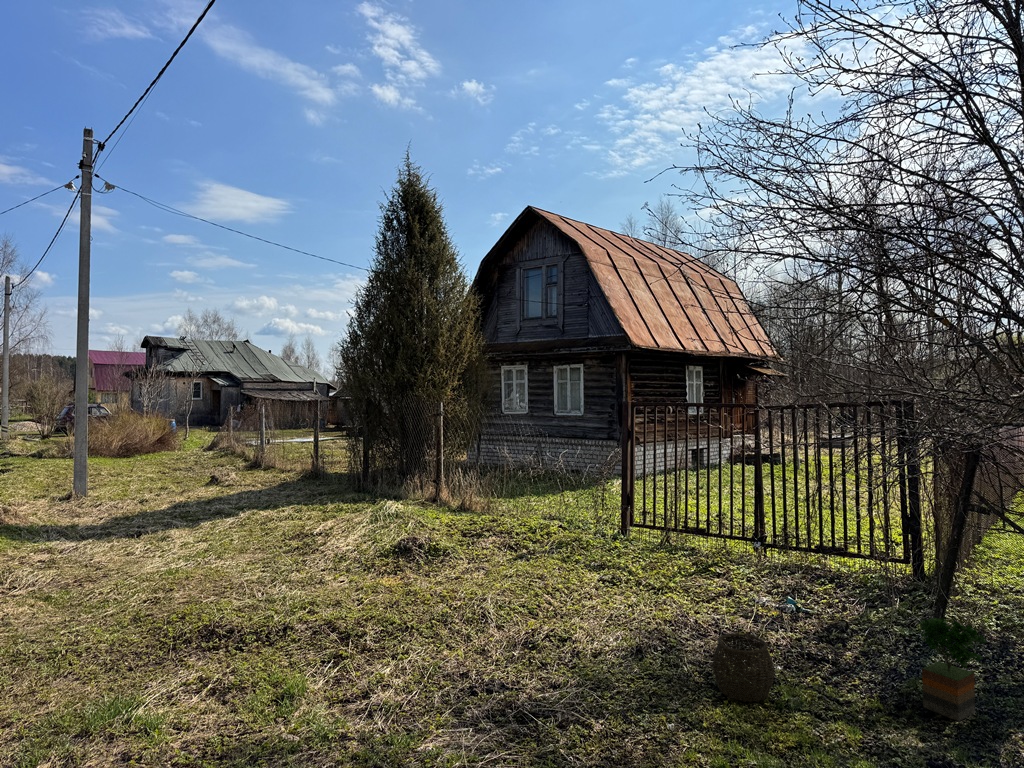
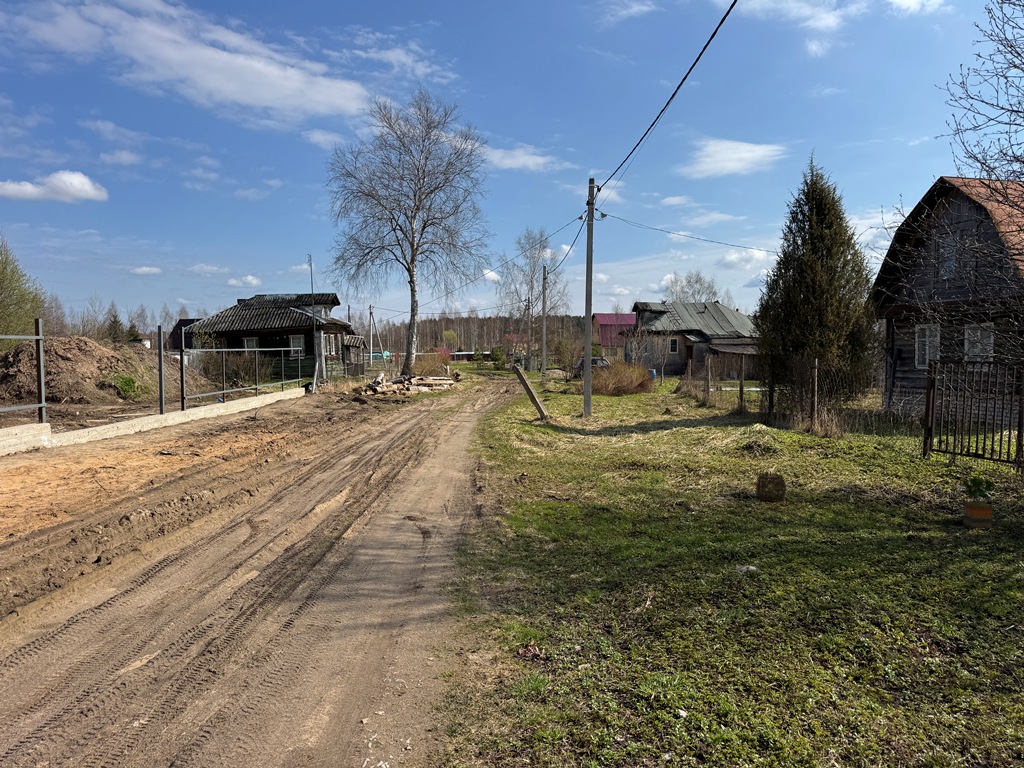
woven basket: present [712,633,774,702] -> present [756,473,786,502]

